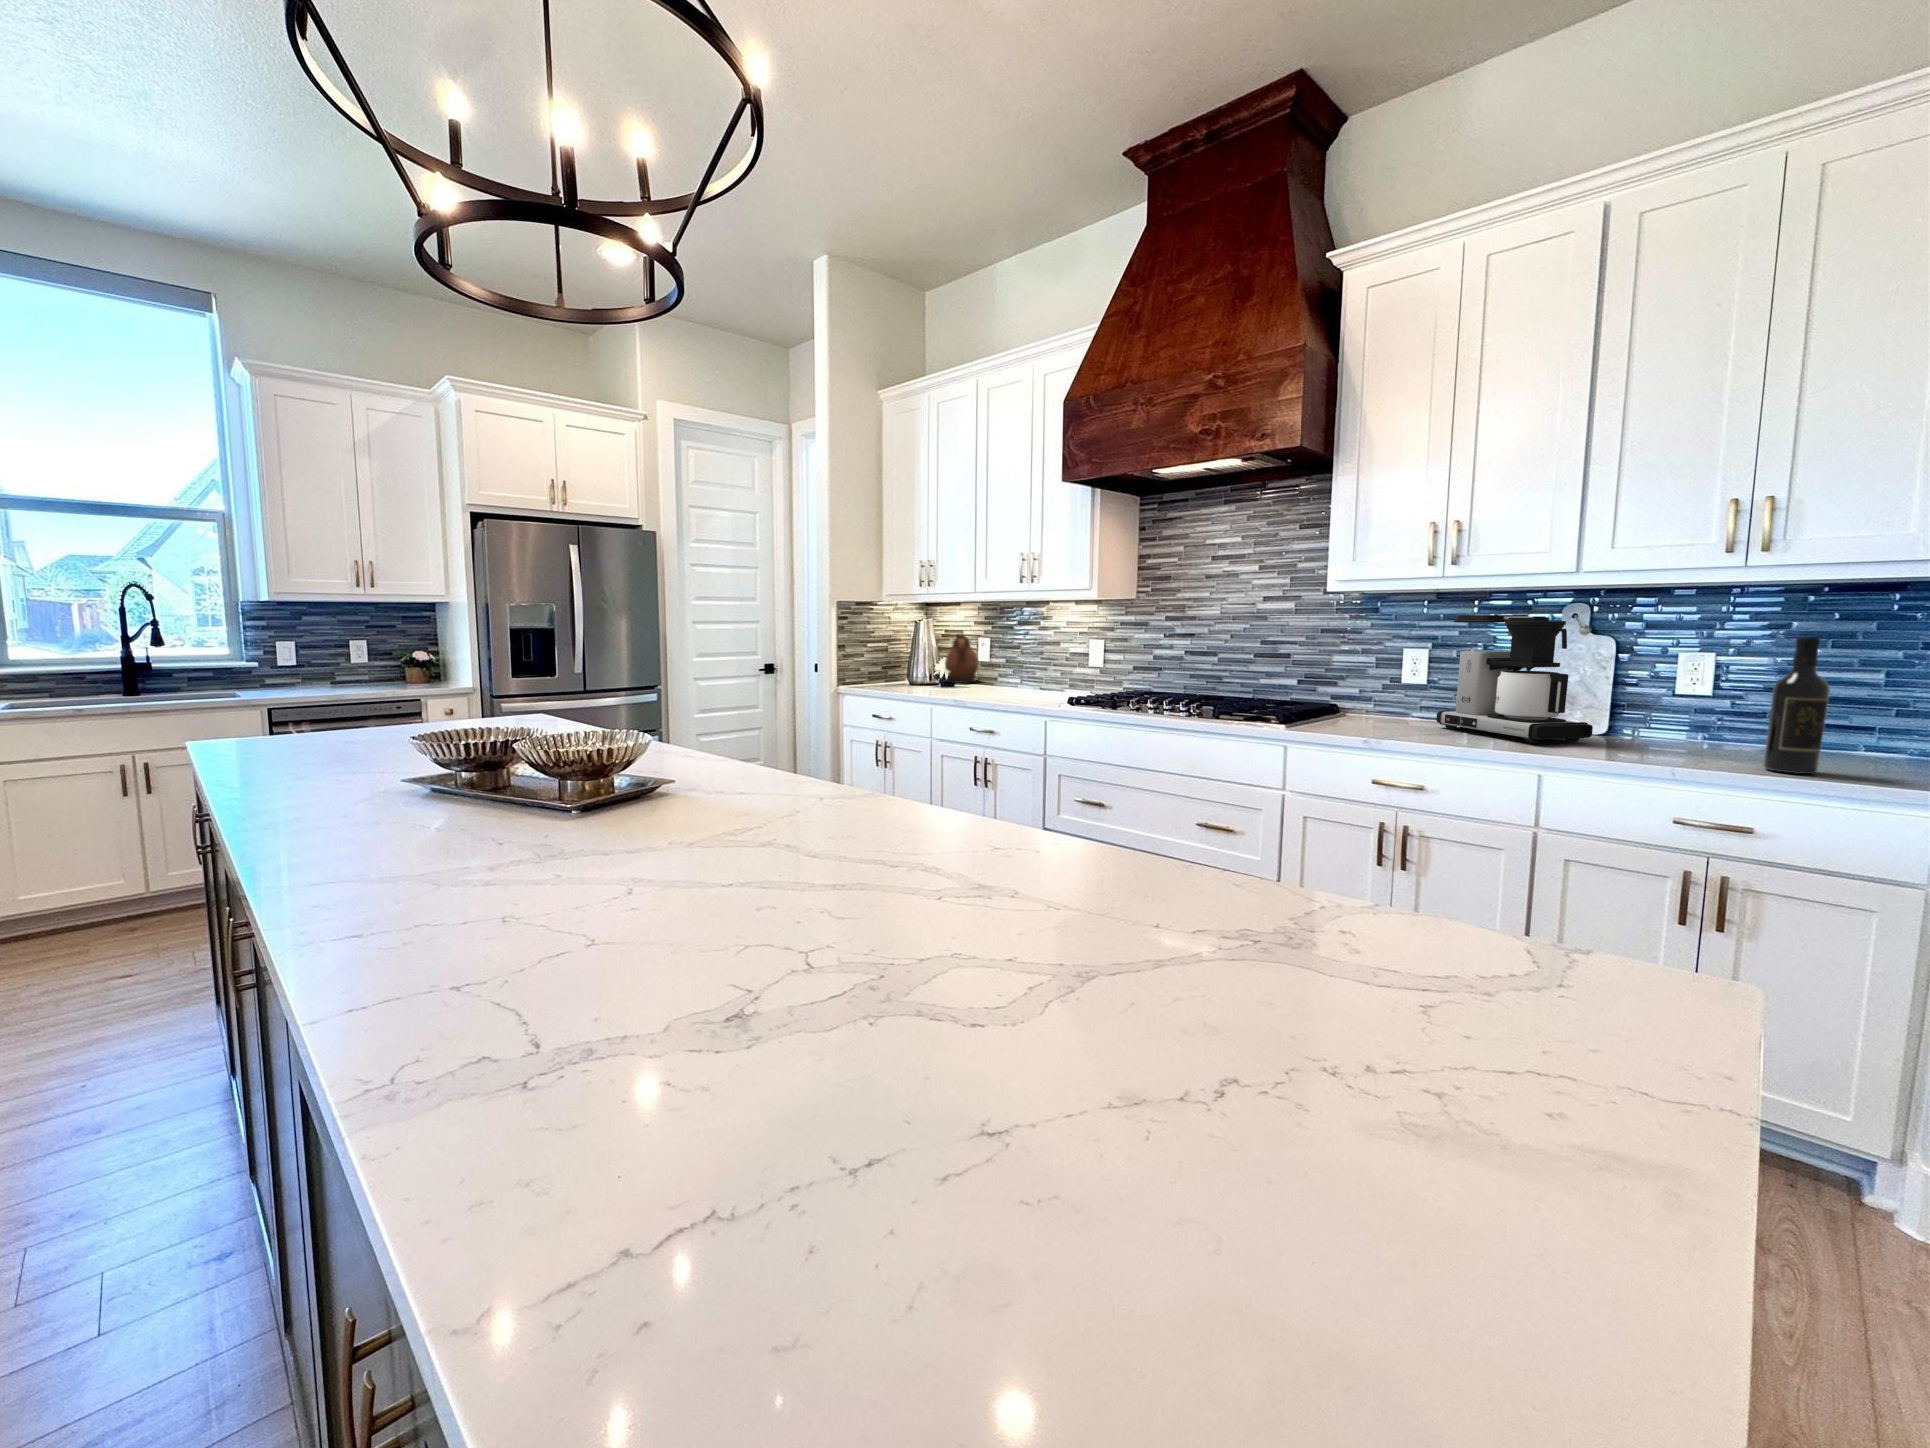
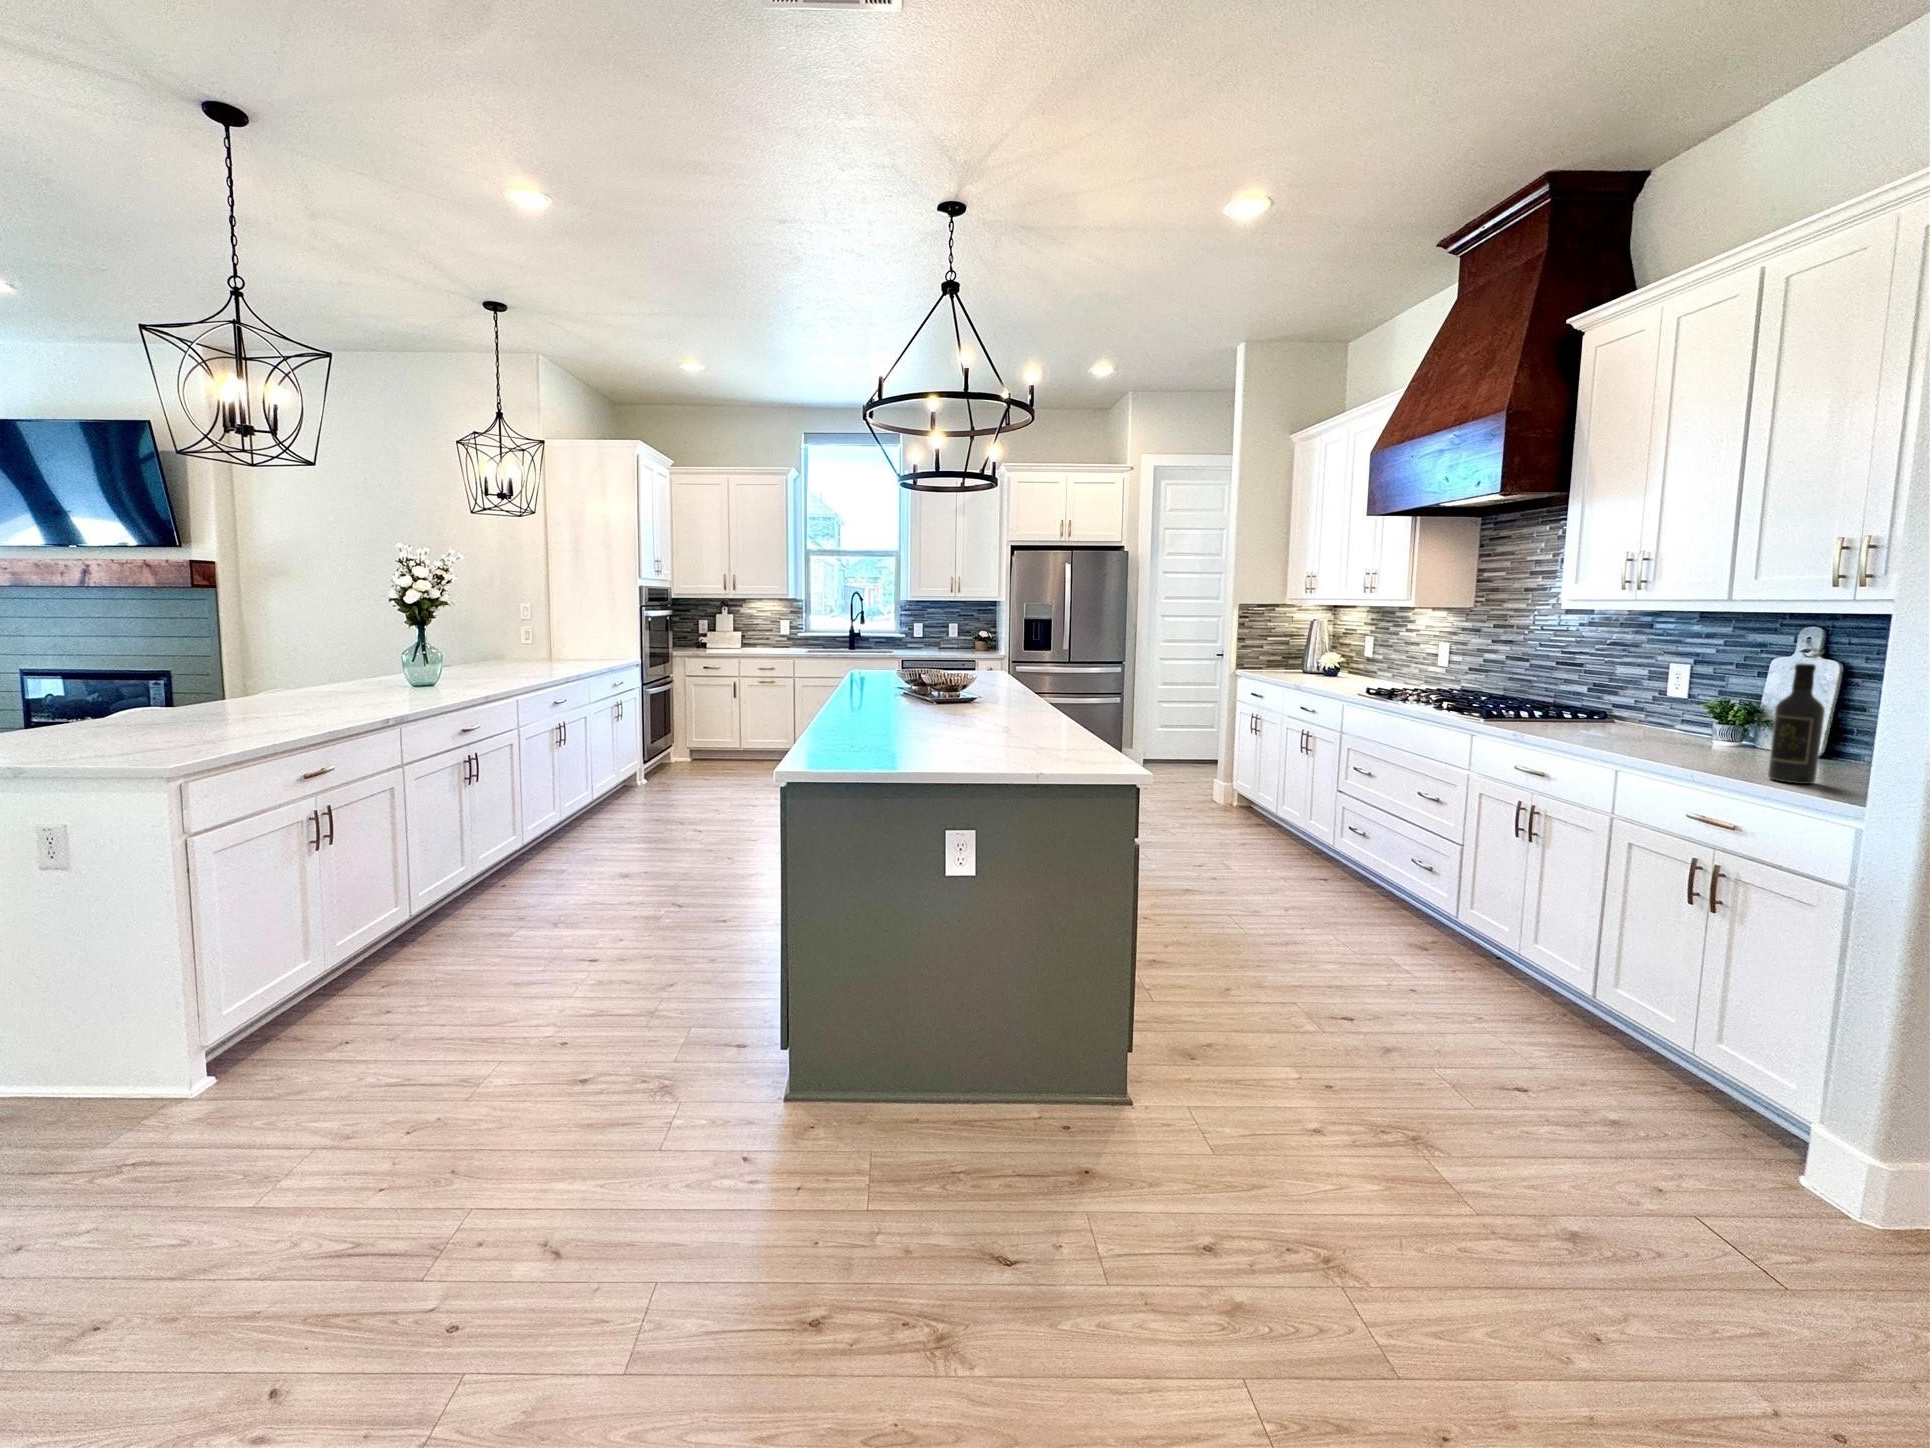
coffee maker: present [1436,615,1593,743] -> none [1620,633,1718,751]
ceramic pitcher: present [945,634,978,683] -> none [1313,633,1357,674]

